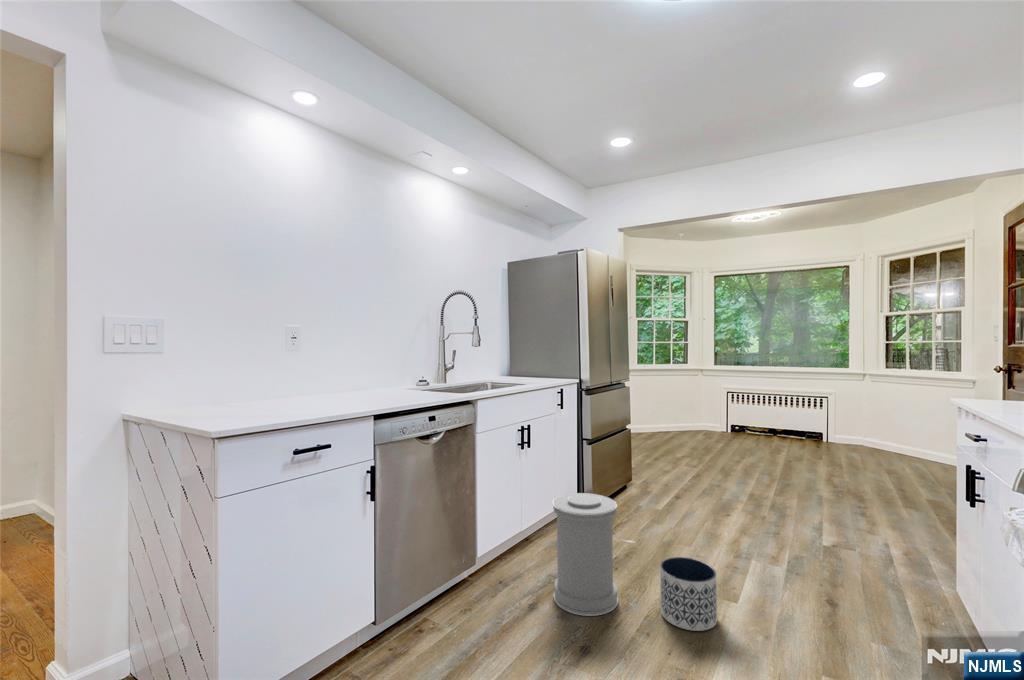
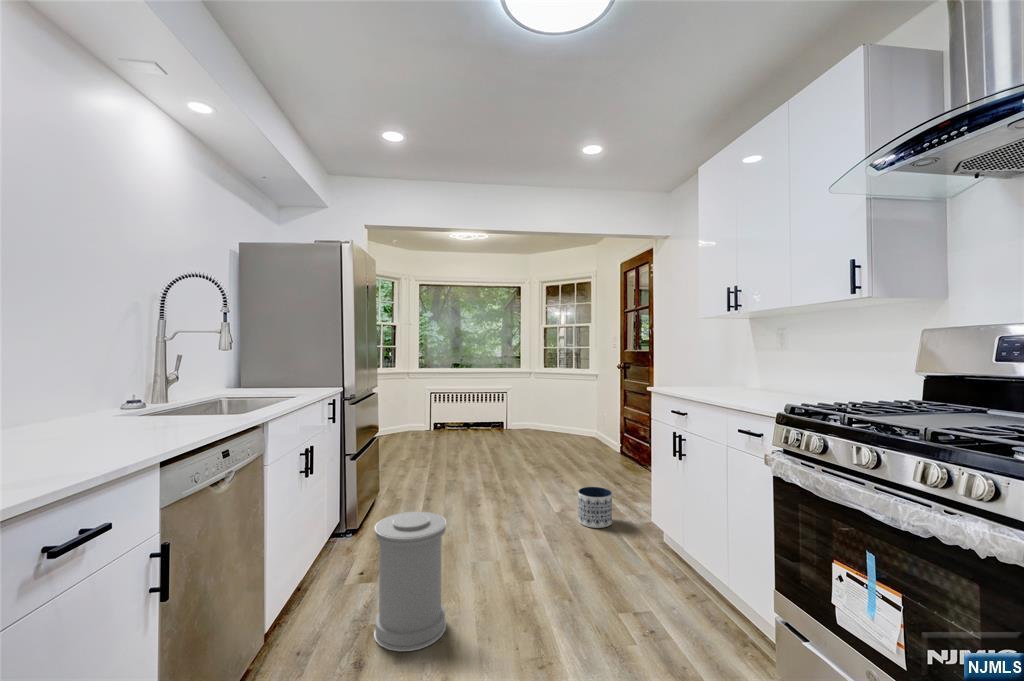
planter: present [660,557,717,631] -> present [578,487,612,528]

